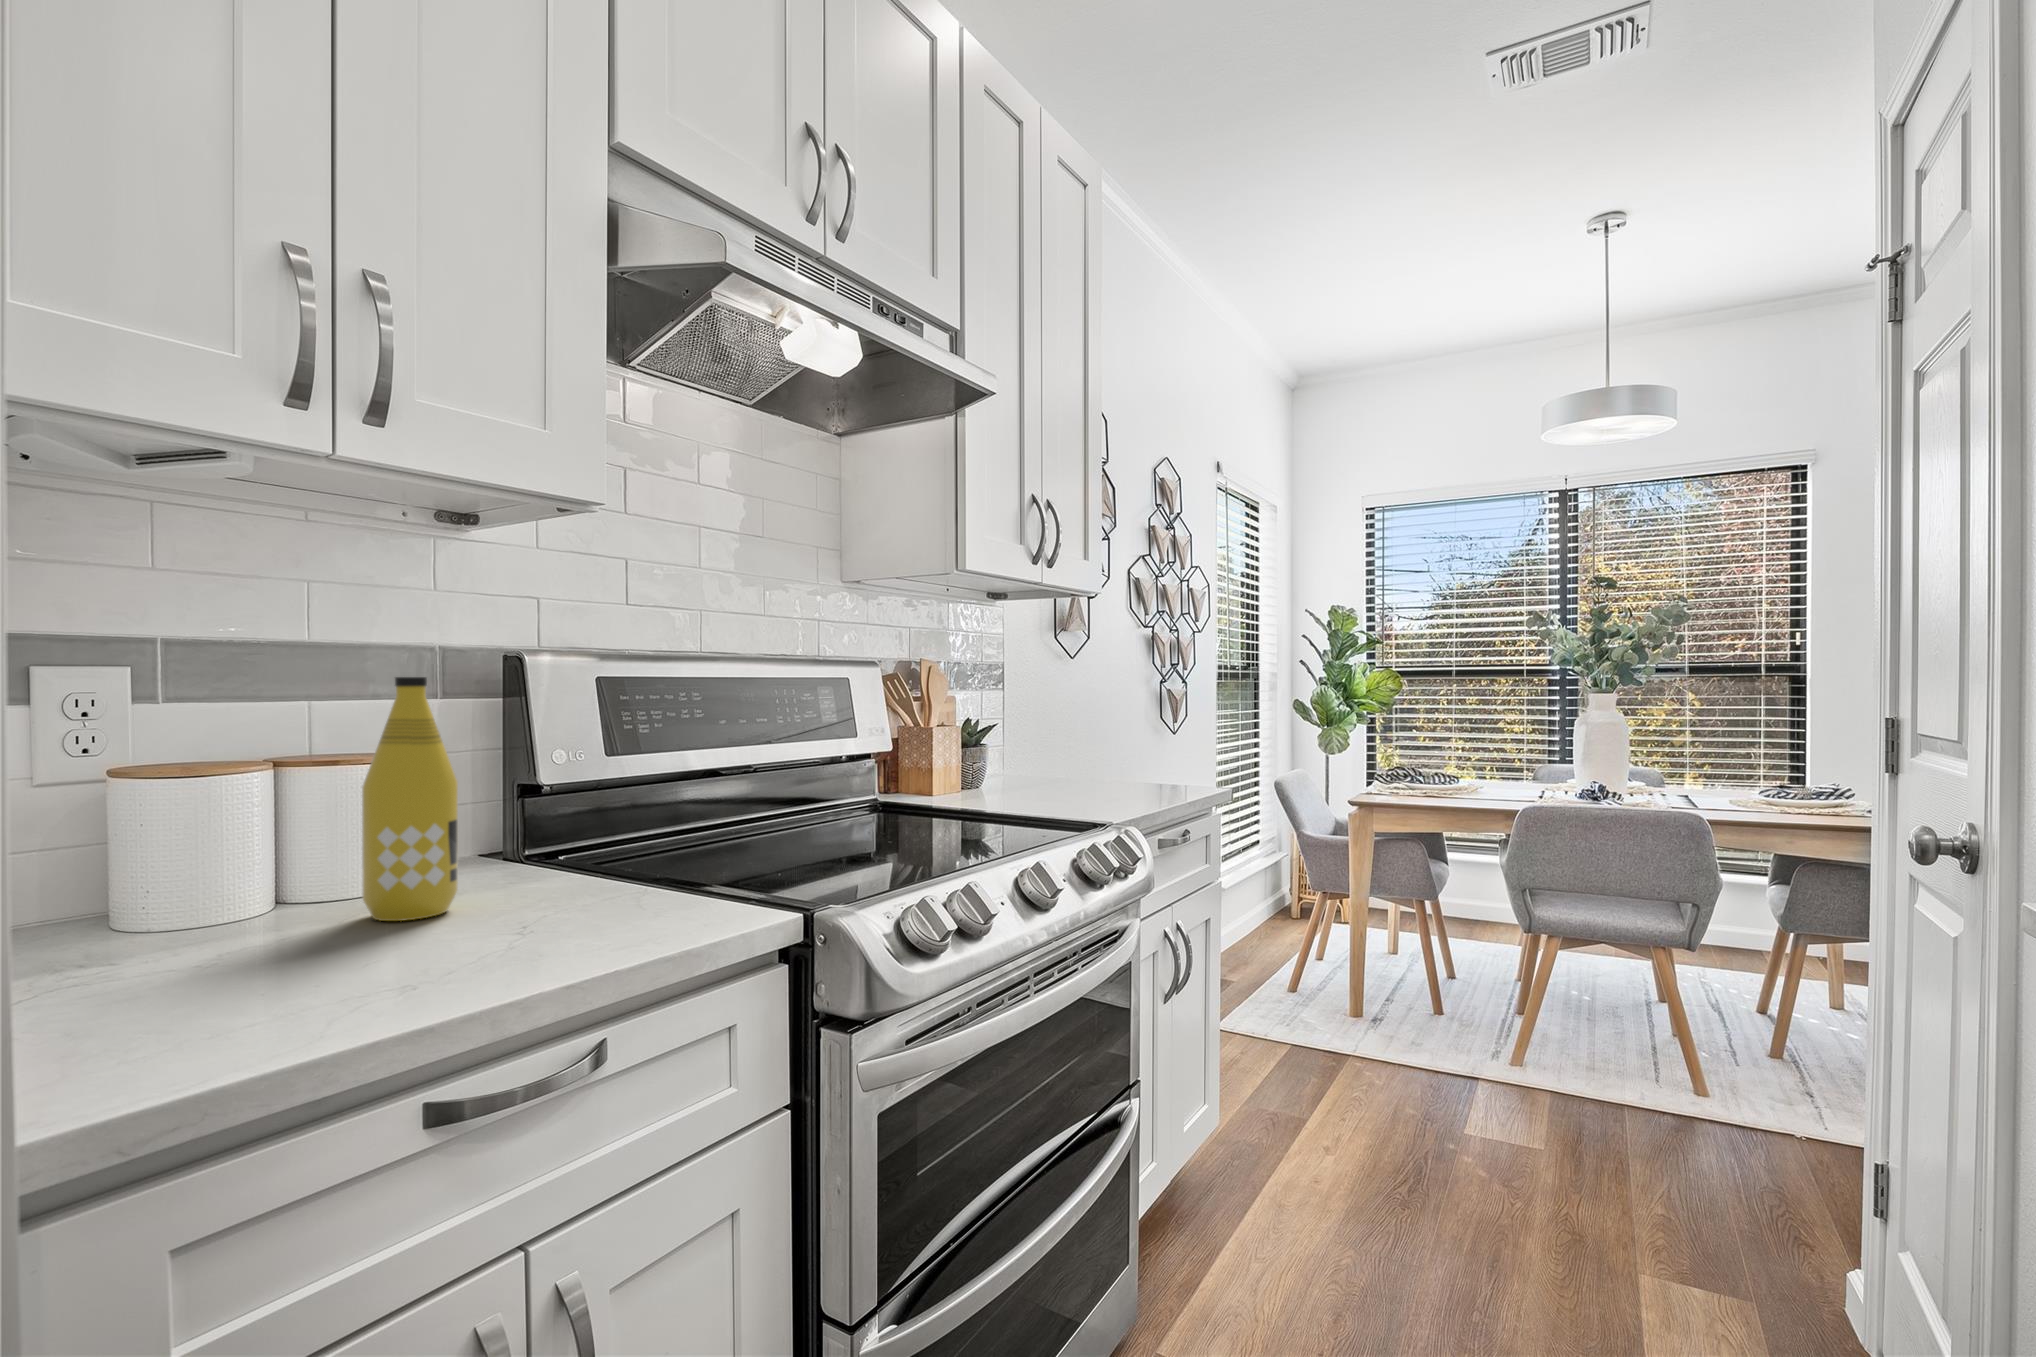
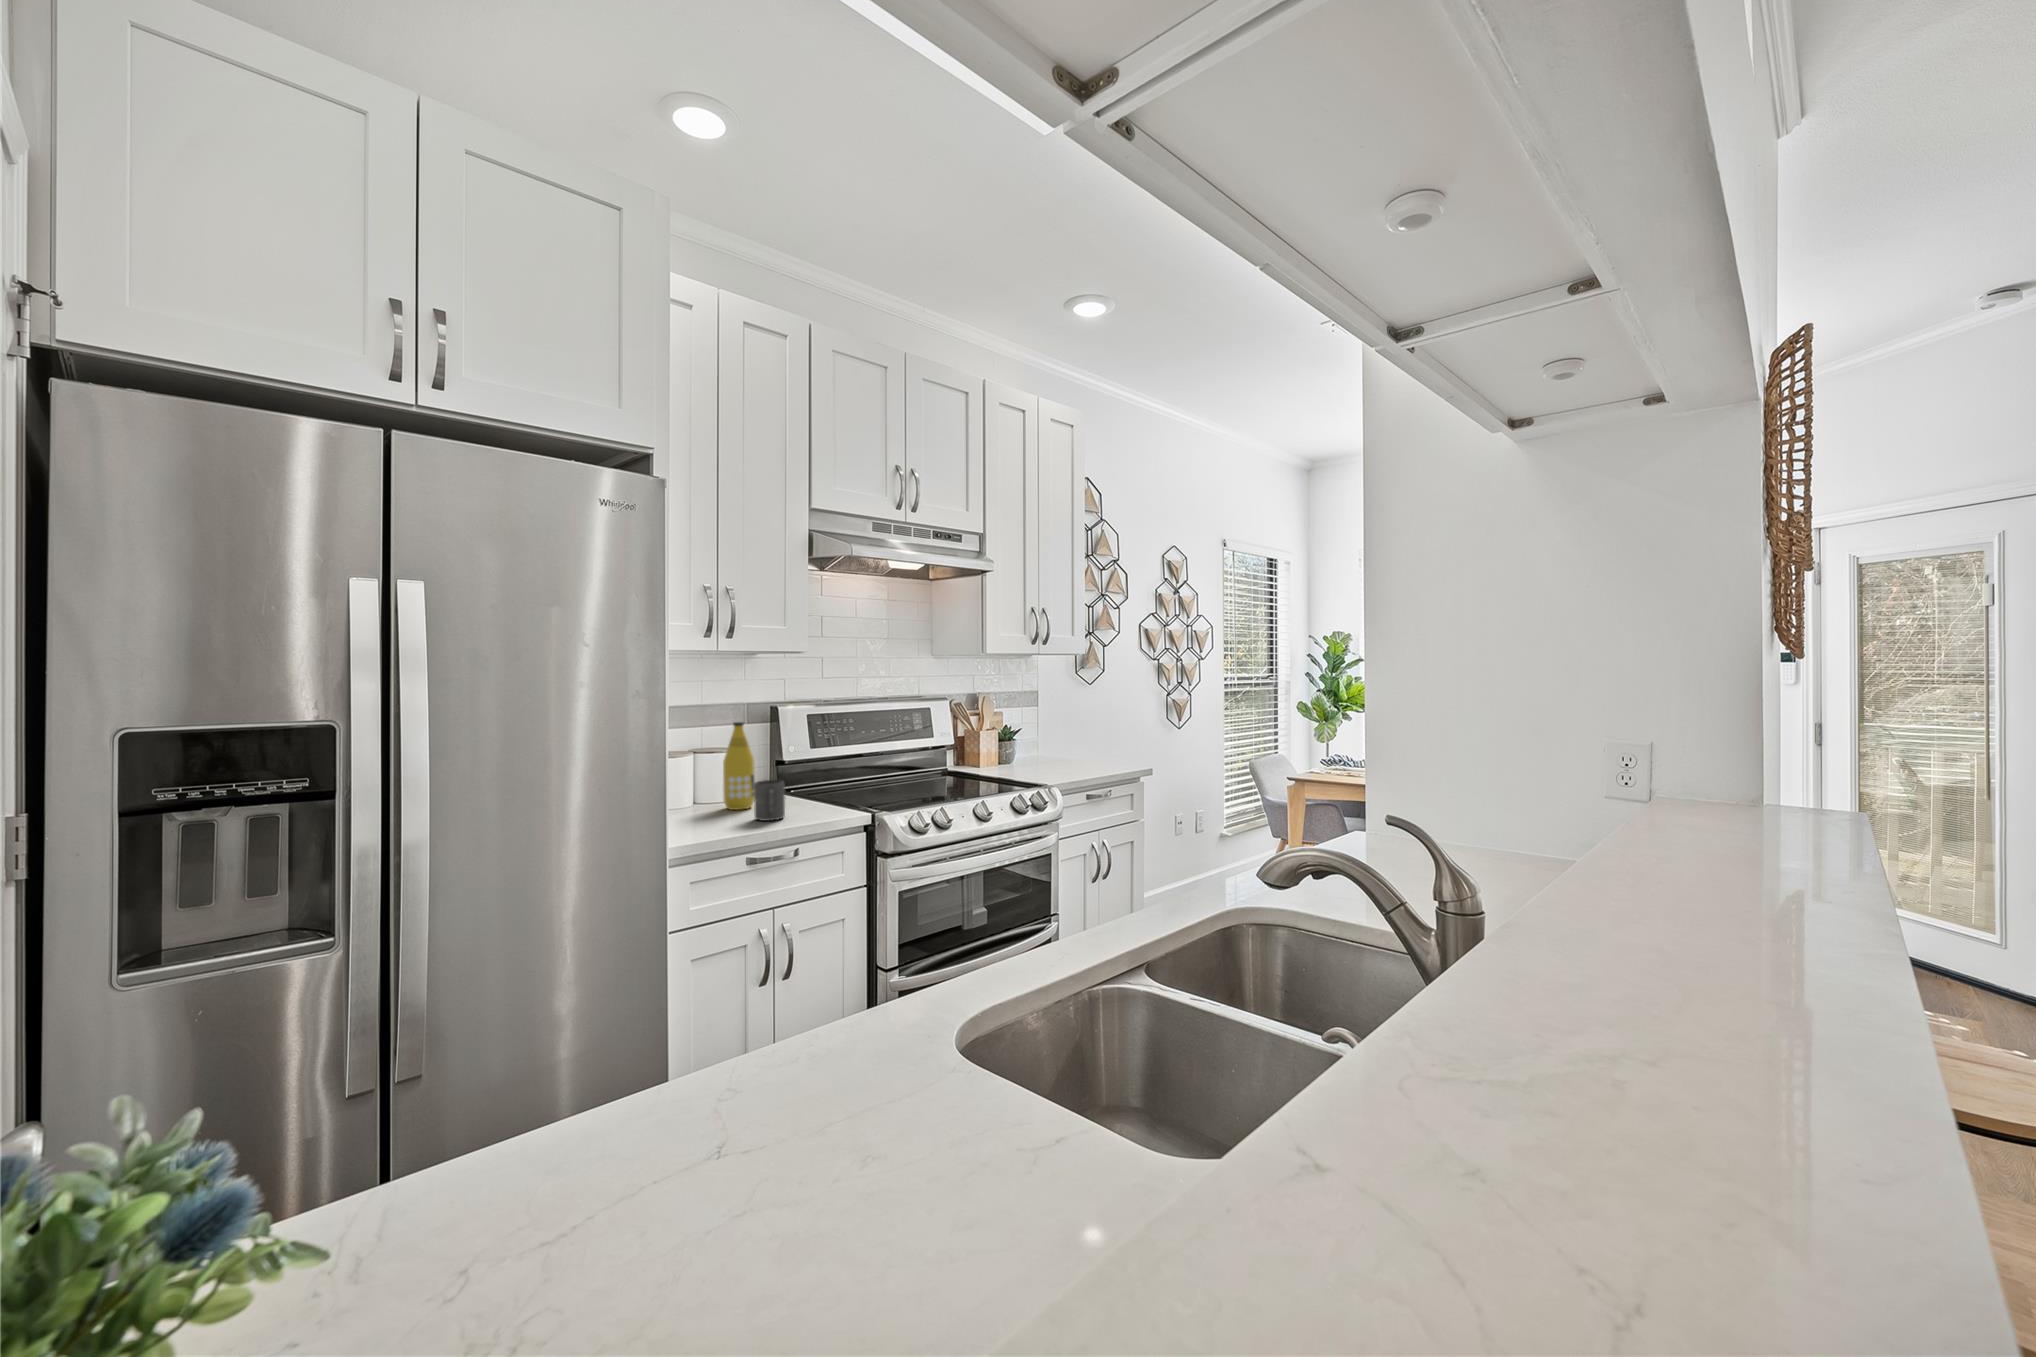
mug: none [458,834,554,958] -> present [754,780,785,821]

